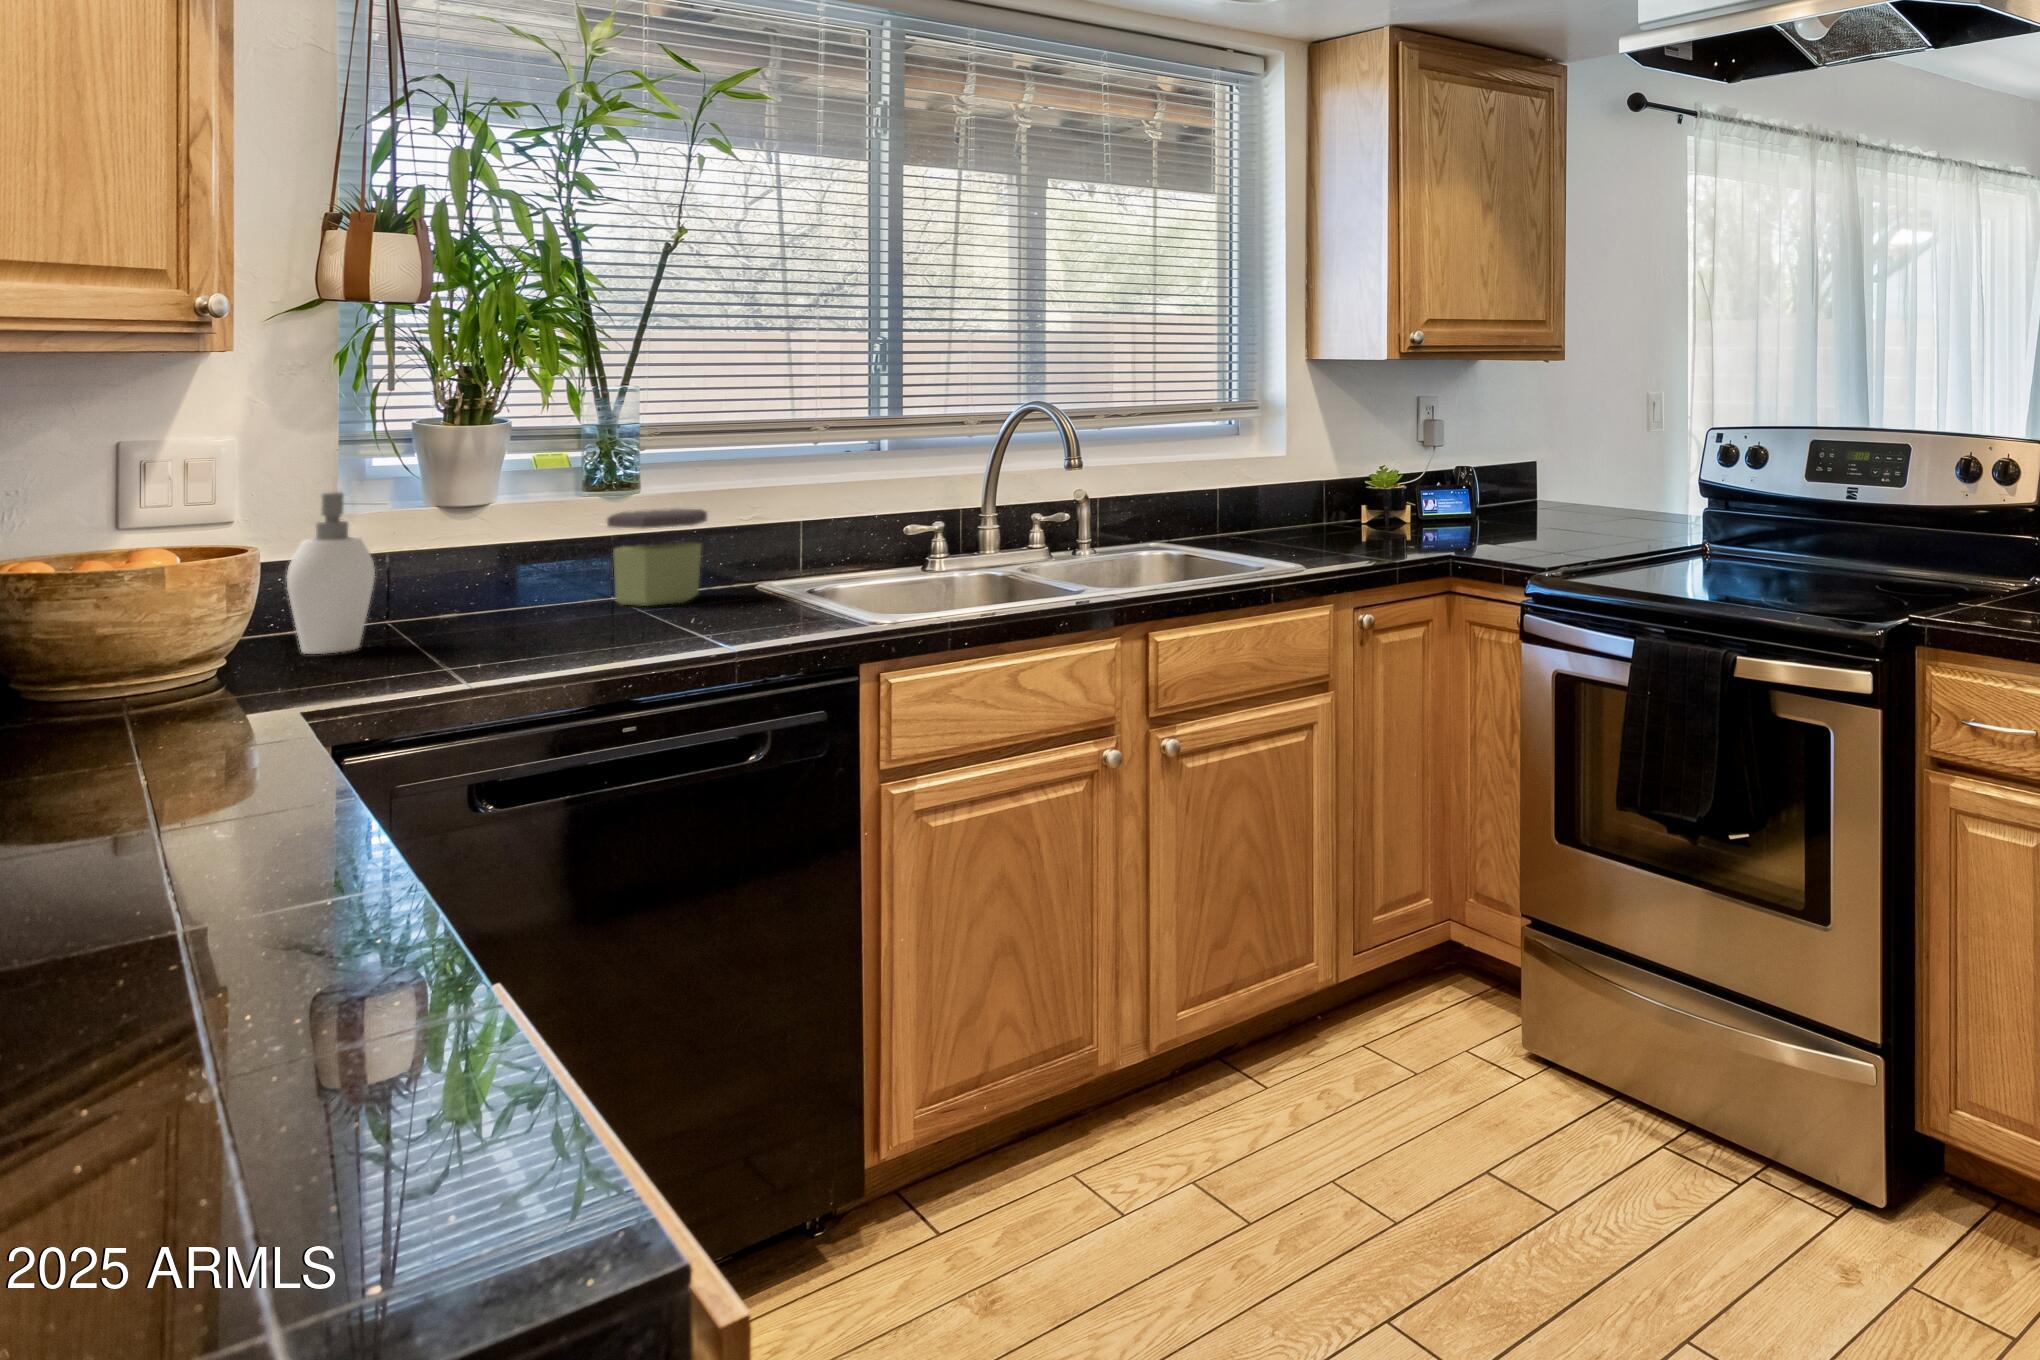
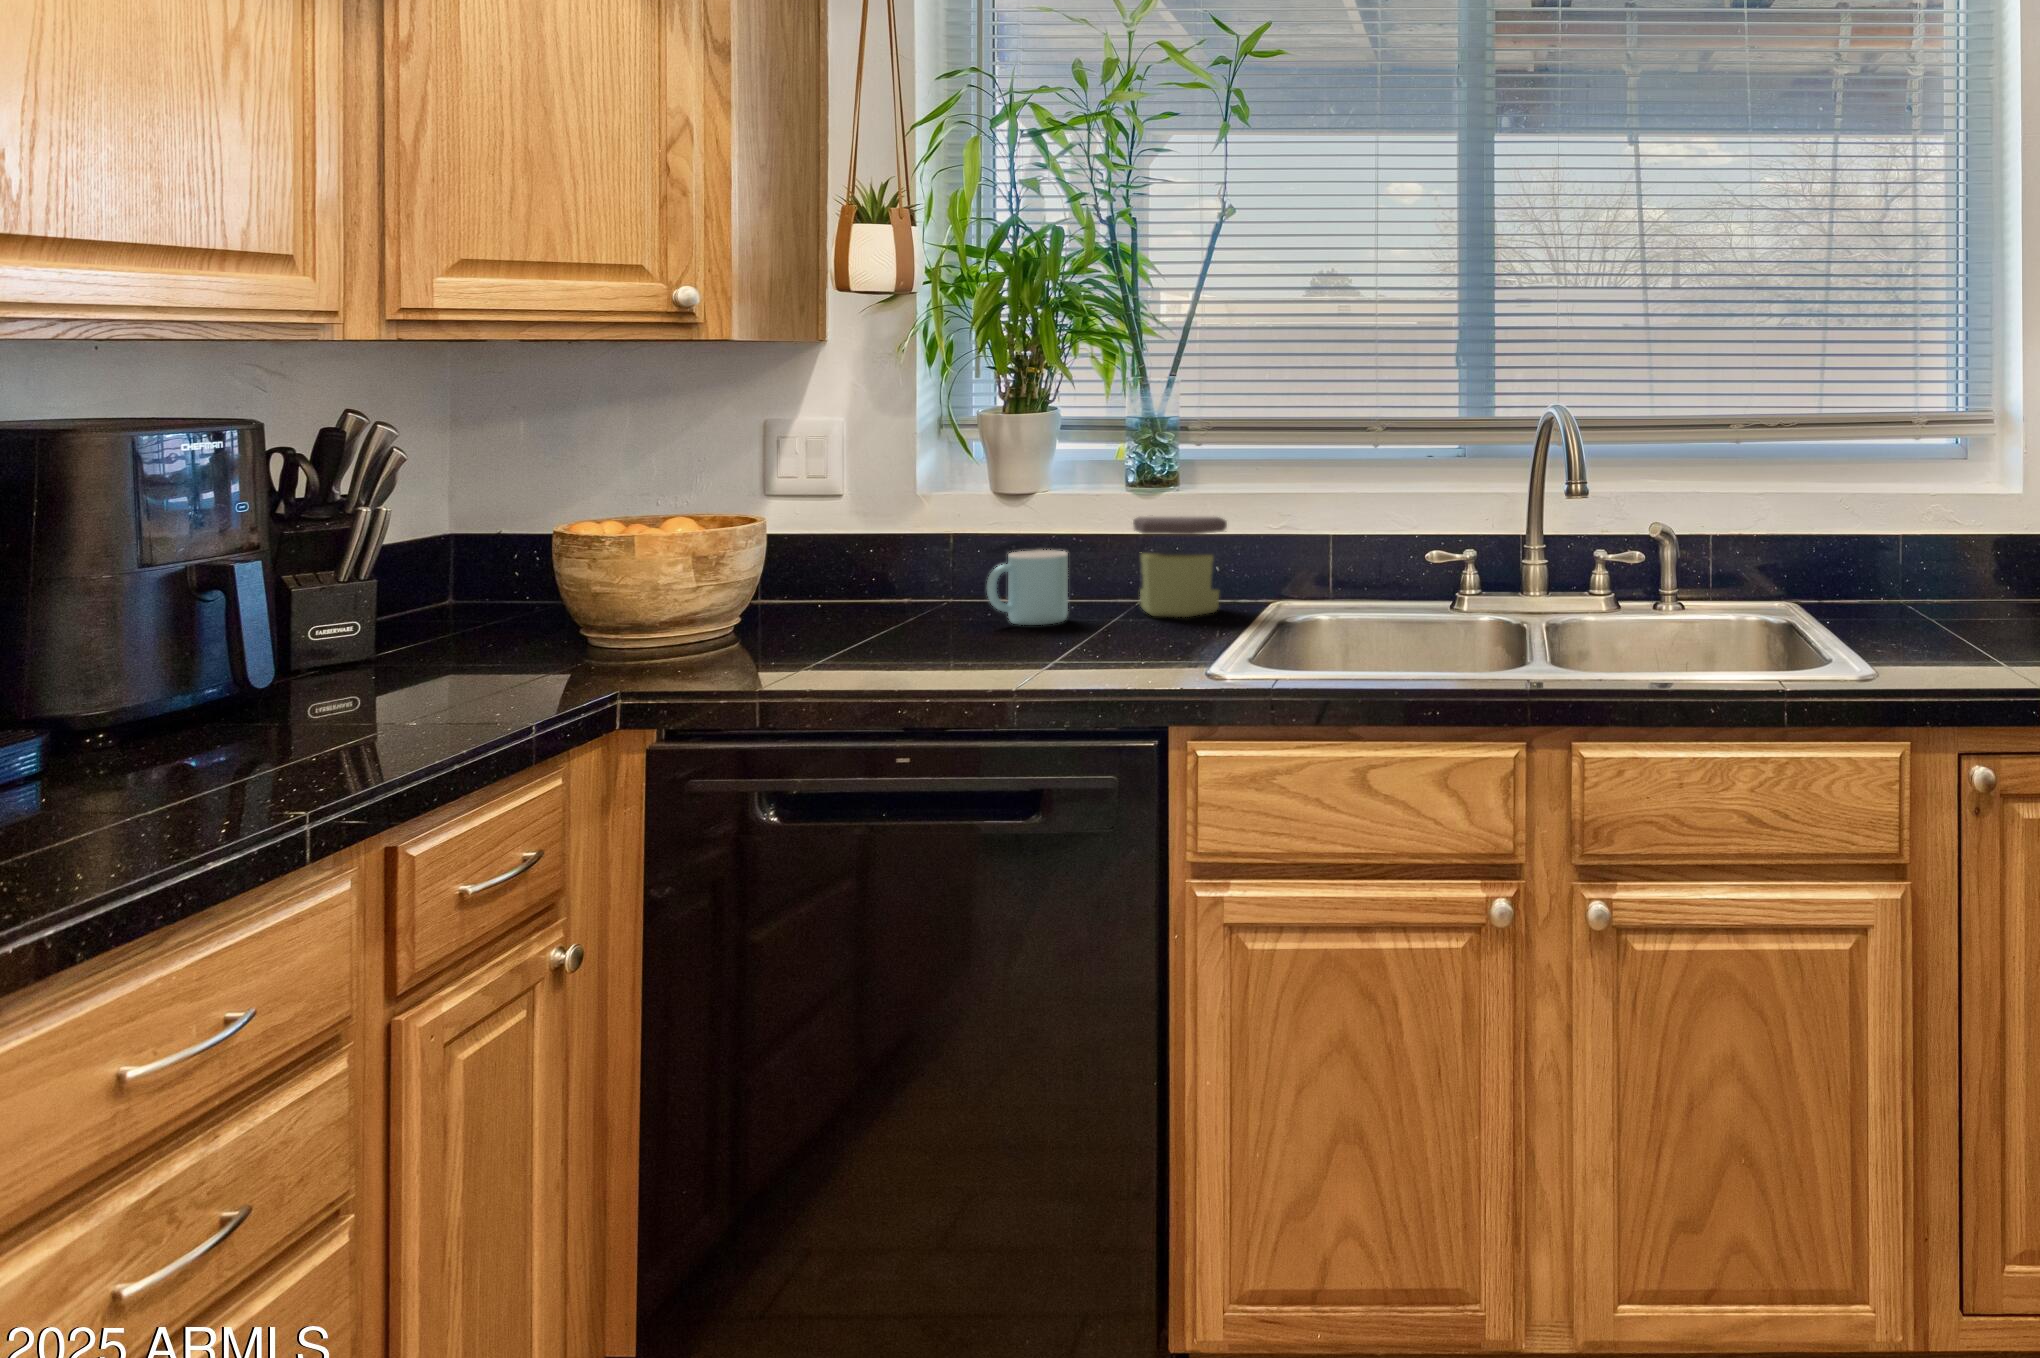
soap dispenser: present [287,492,375,654] -> none [820,478,892,629]
mug: none [498,552,570,626] -> present [987,550,1068,625]

